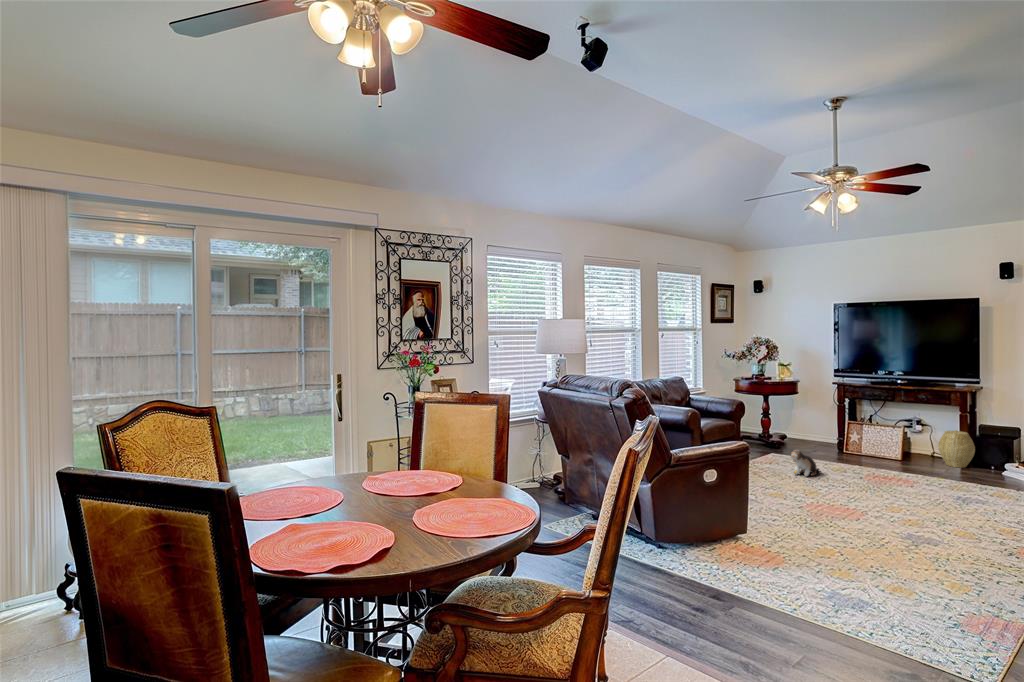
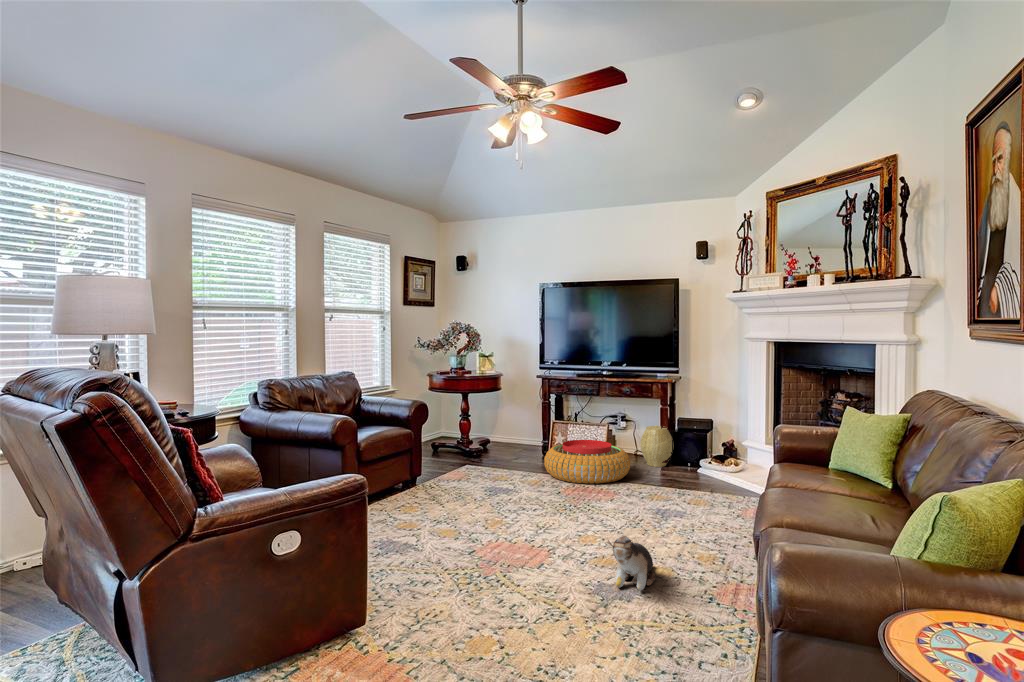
pouf: none [841,438,927,475] -> present [544,440,630,484]
plush toy: present [791,450,819,476] -> present [608,536,655,590]

